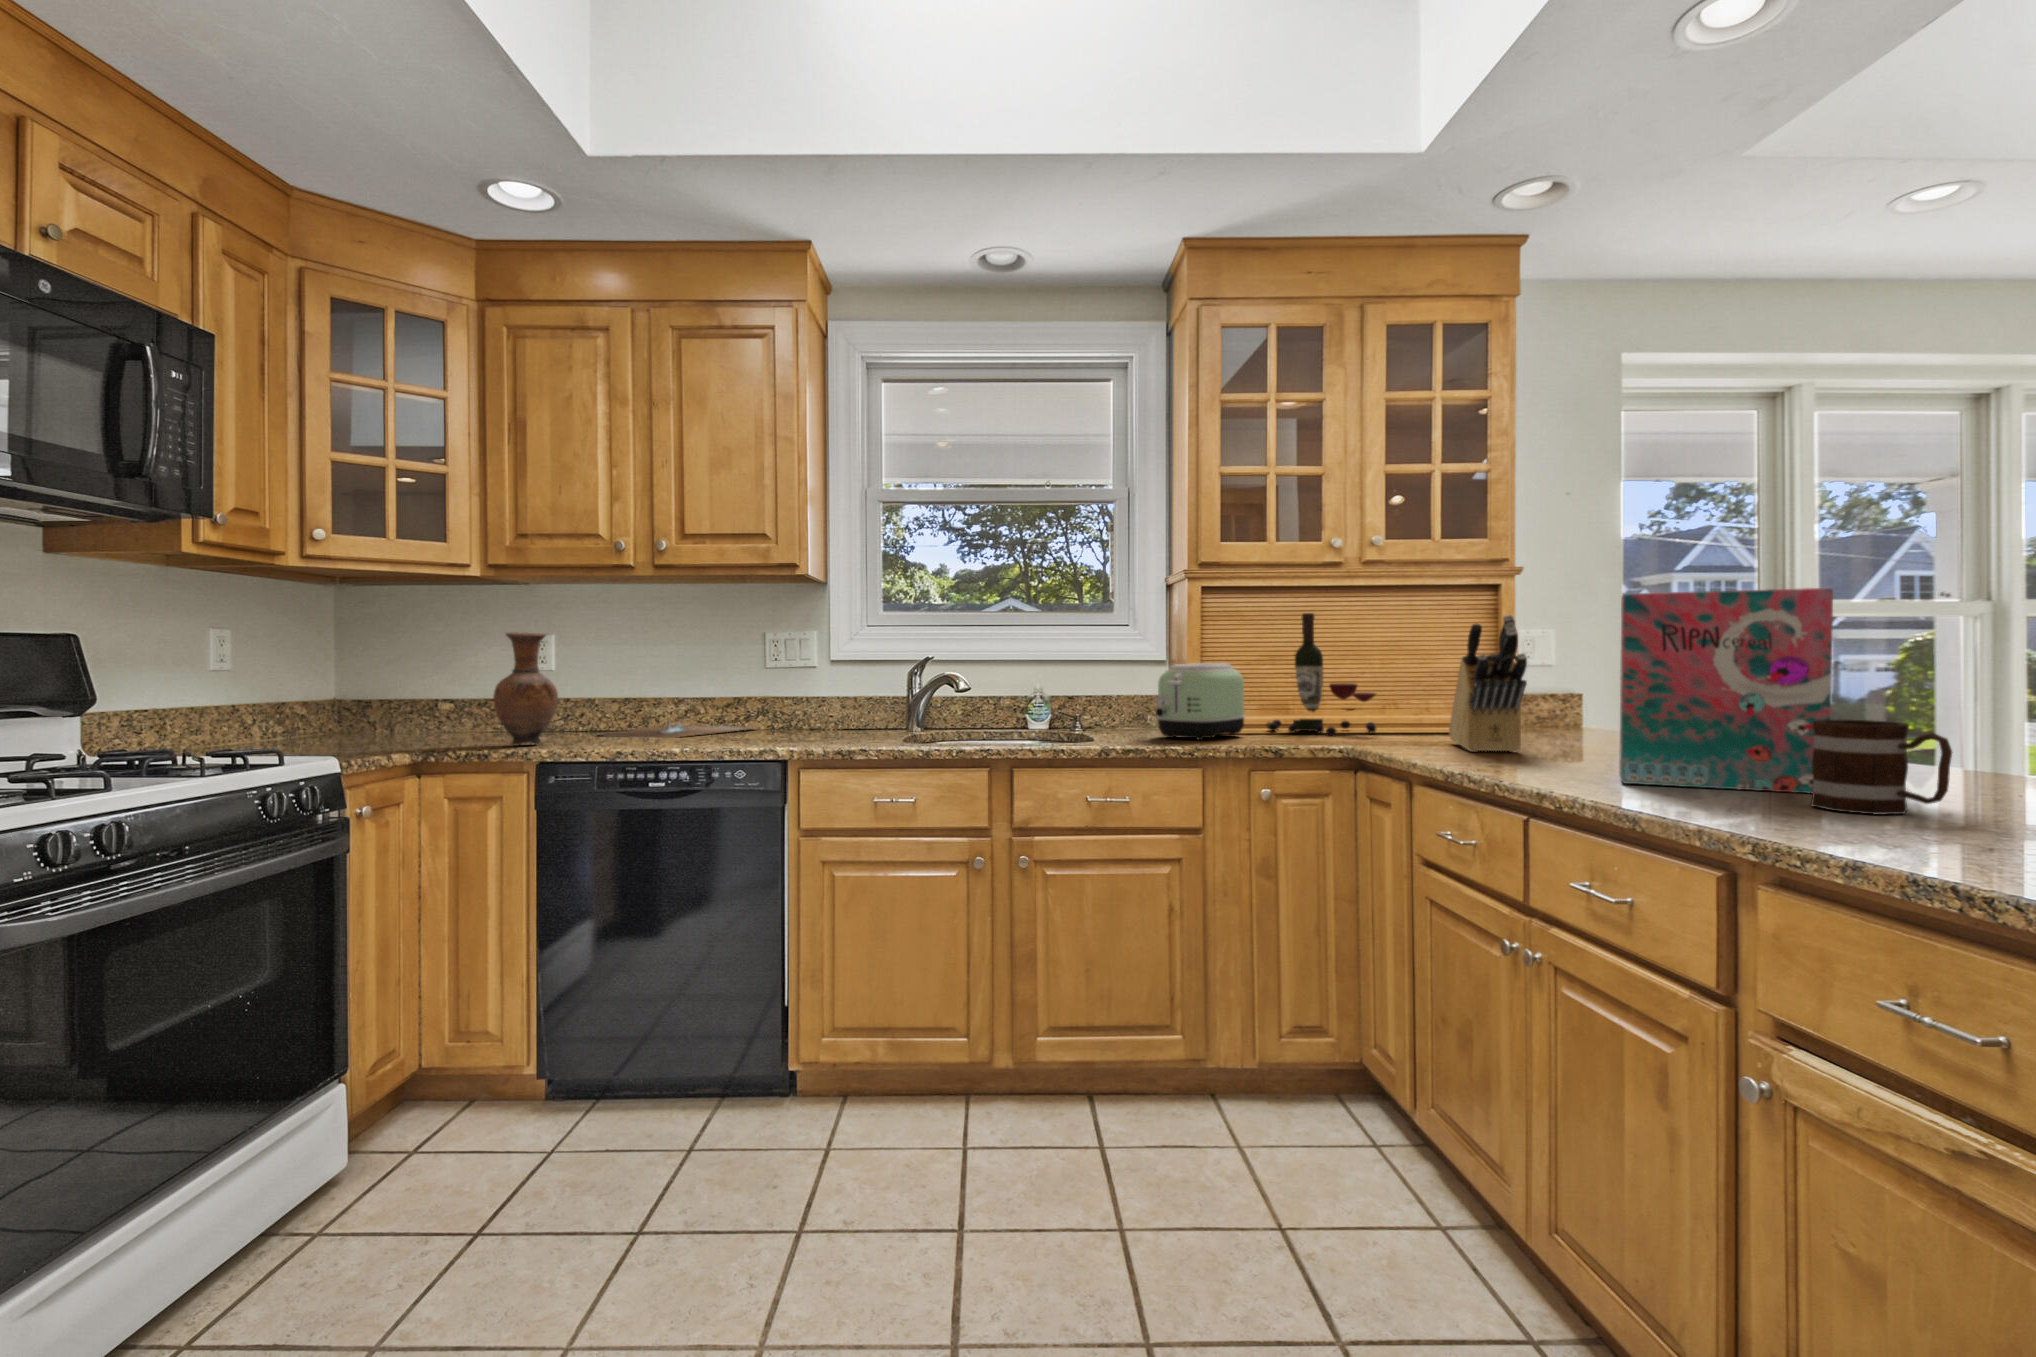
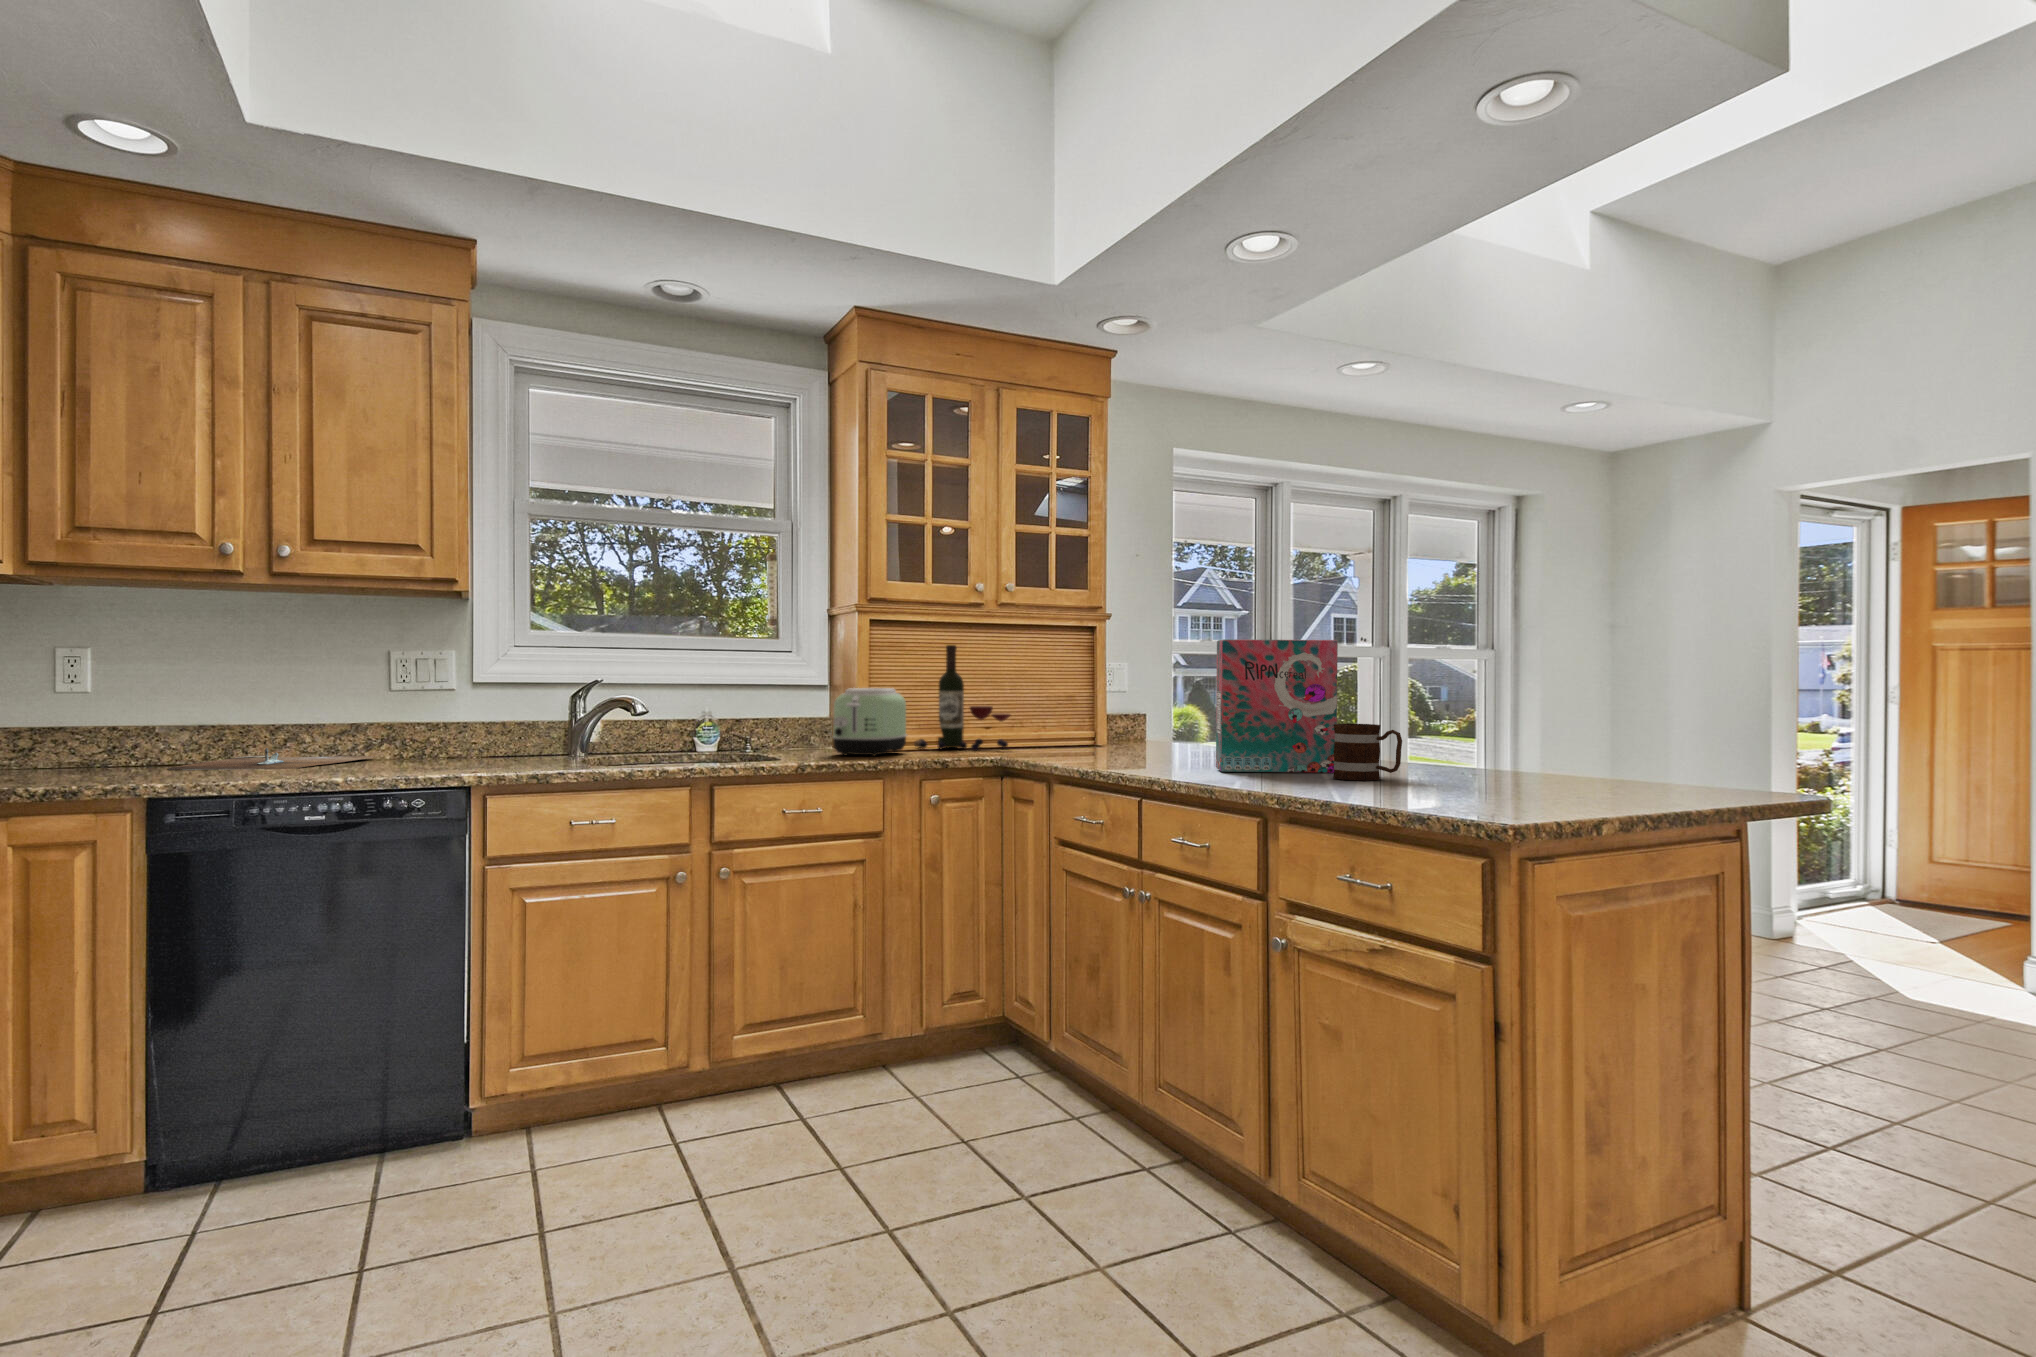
knife block: present [1449,615,1527,752] -> none [1074,651,1141,758]
vase: present [493,633,558,746] -> none [67,645,156,781]

